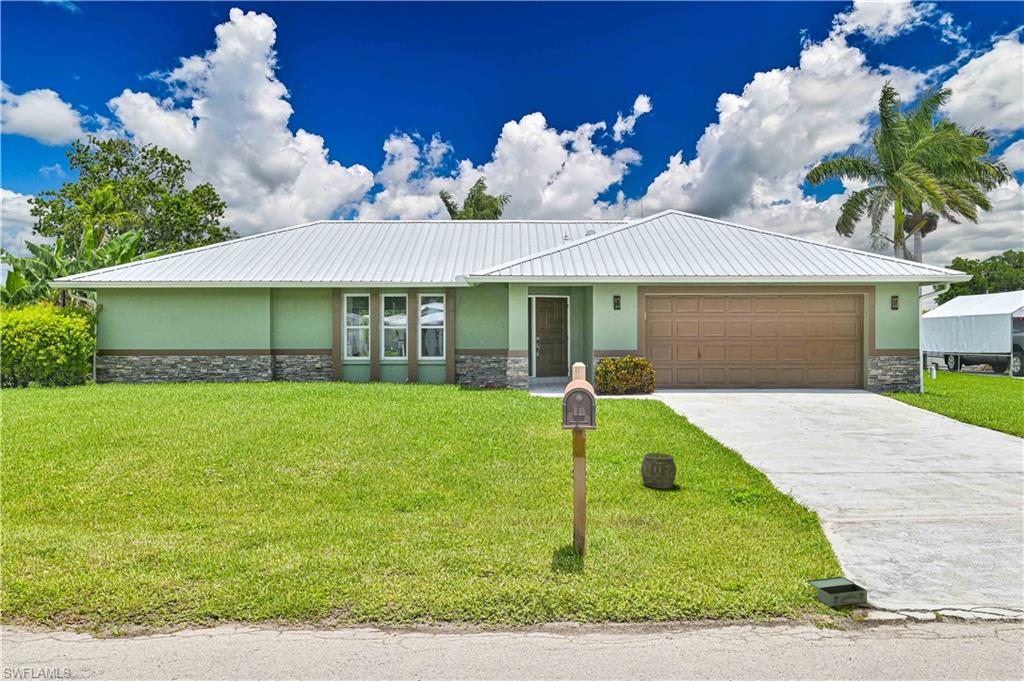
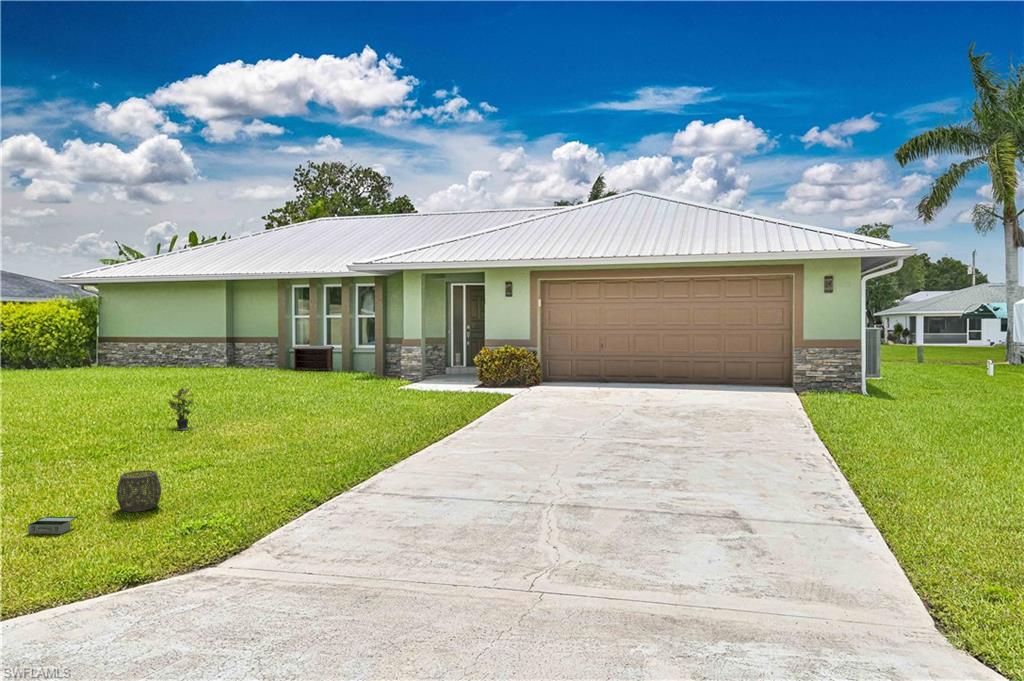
bench: none [359,358,399,384] -> present [293,346,334,371]
potted plant: none [476,404,501,455] -> present [168,388,193,430]
woven basket: present [641,453,676,488] -> present [116,470,161,512]

